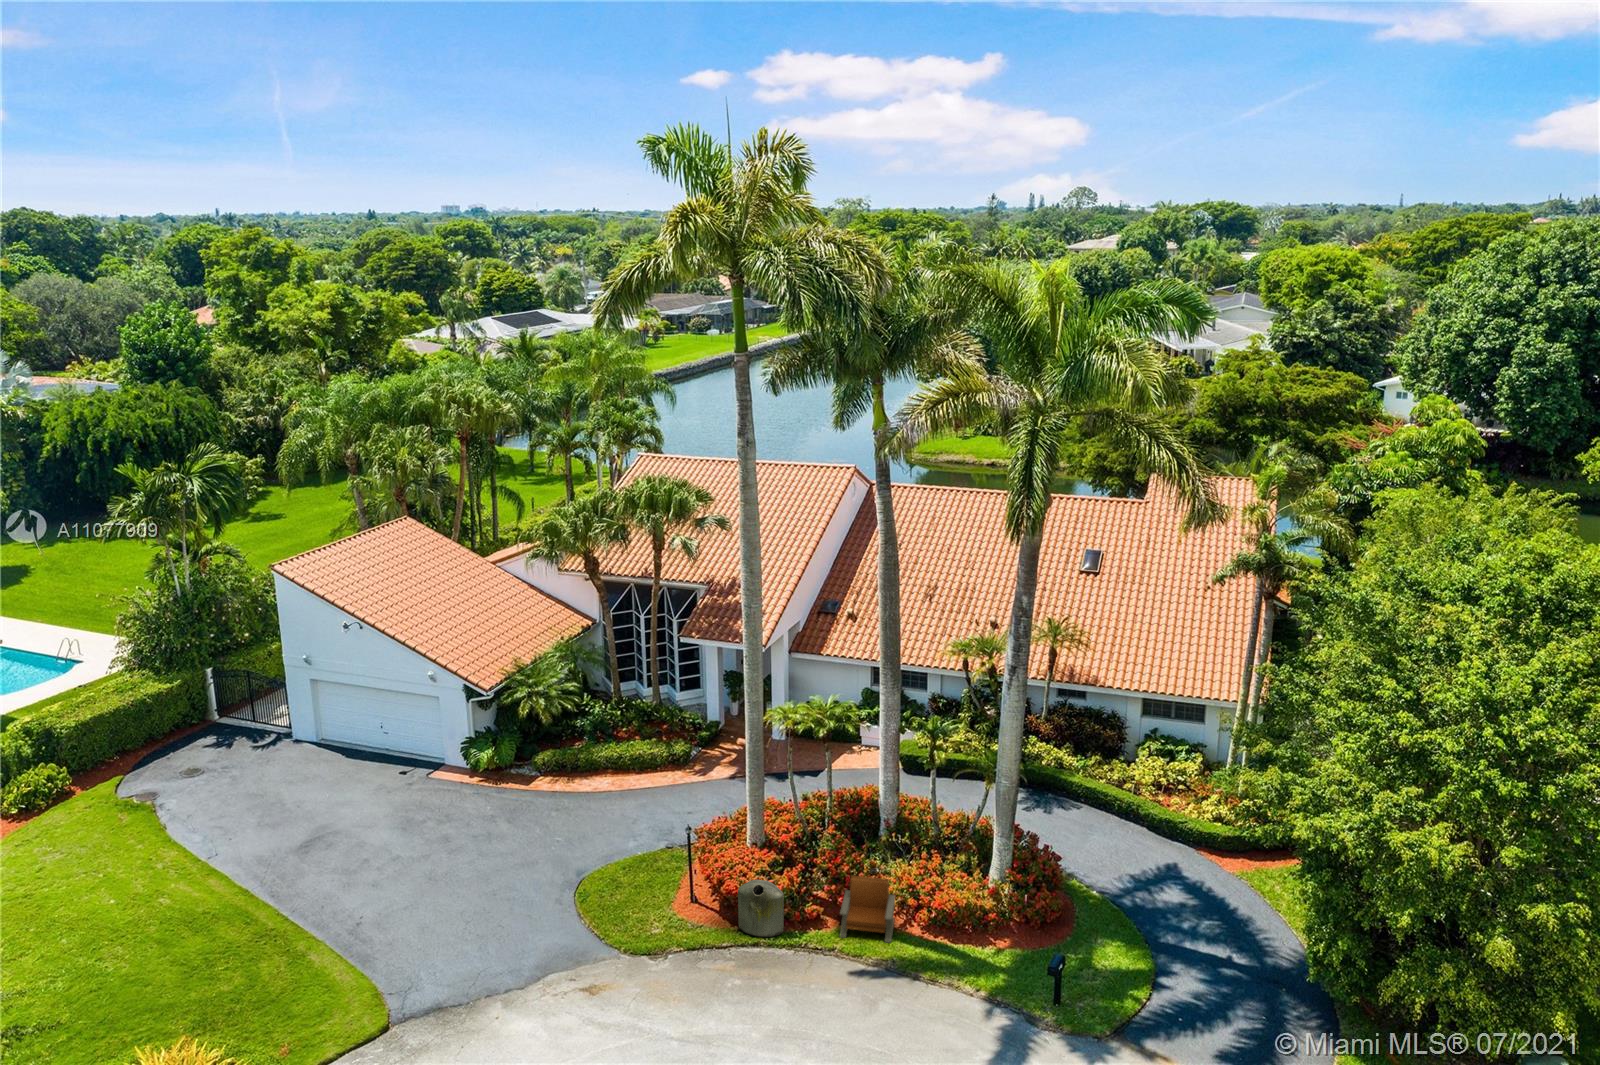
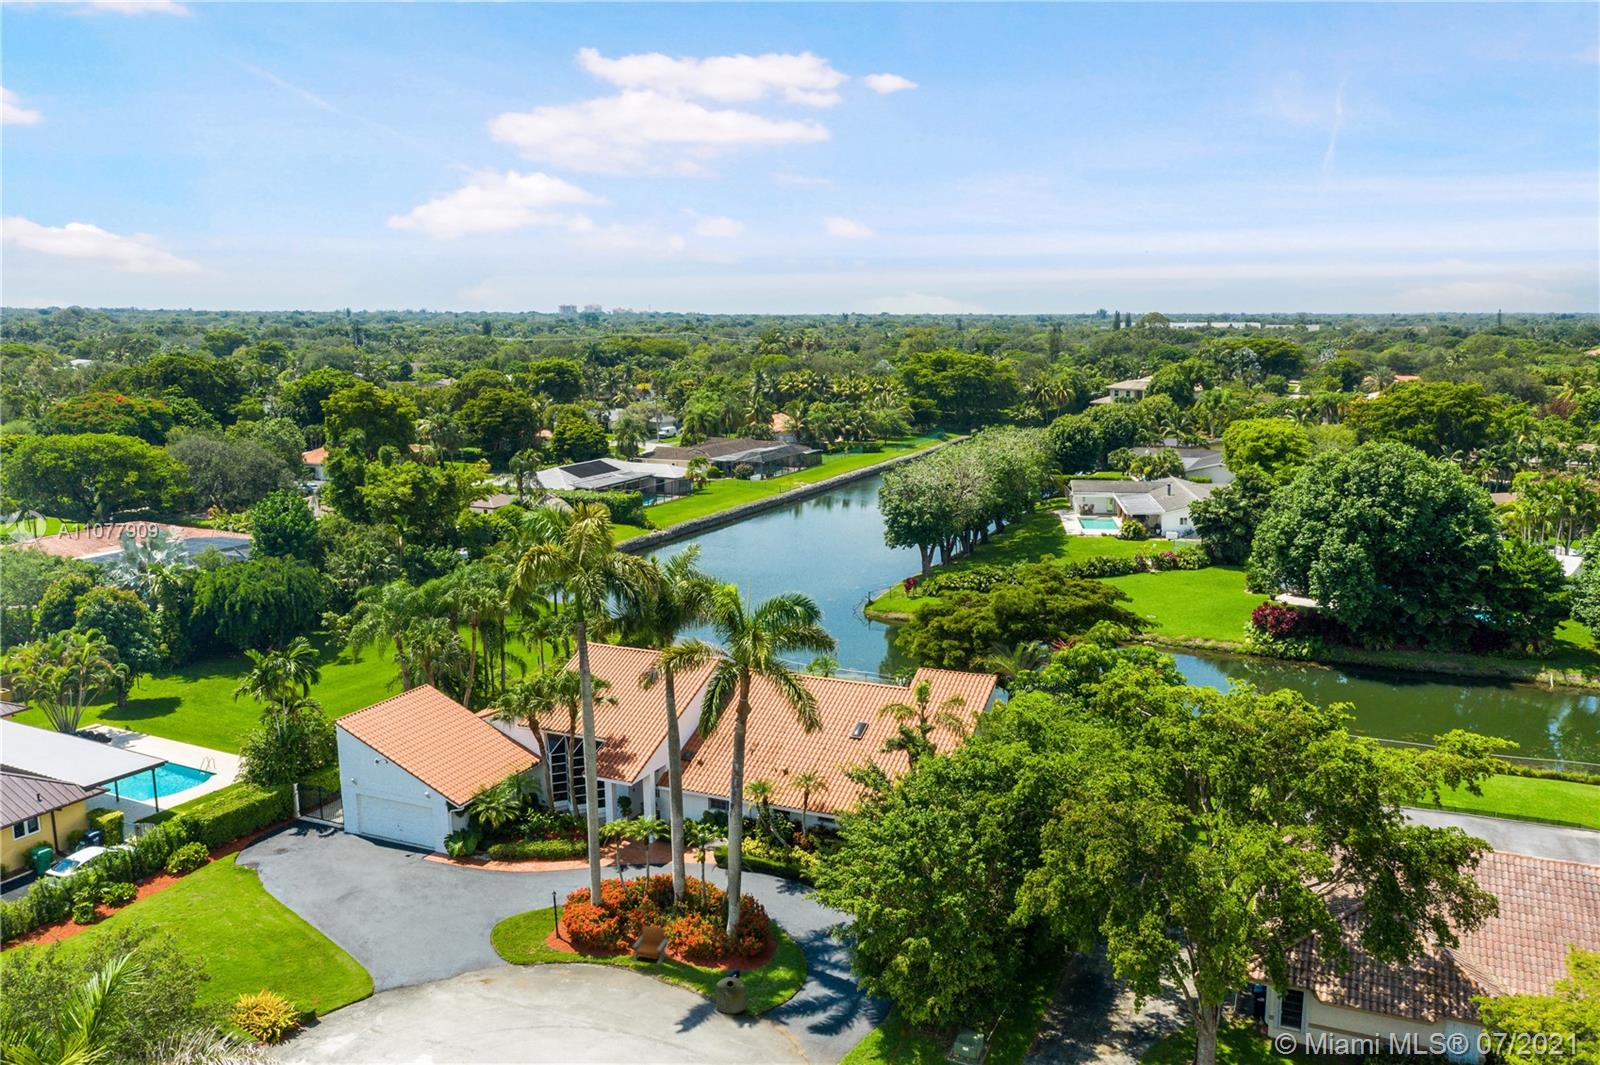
trash can: present [738,879,784,937] -> present [716,977,745,1014]

